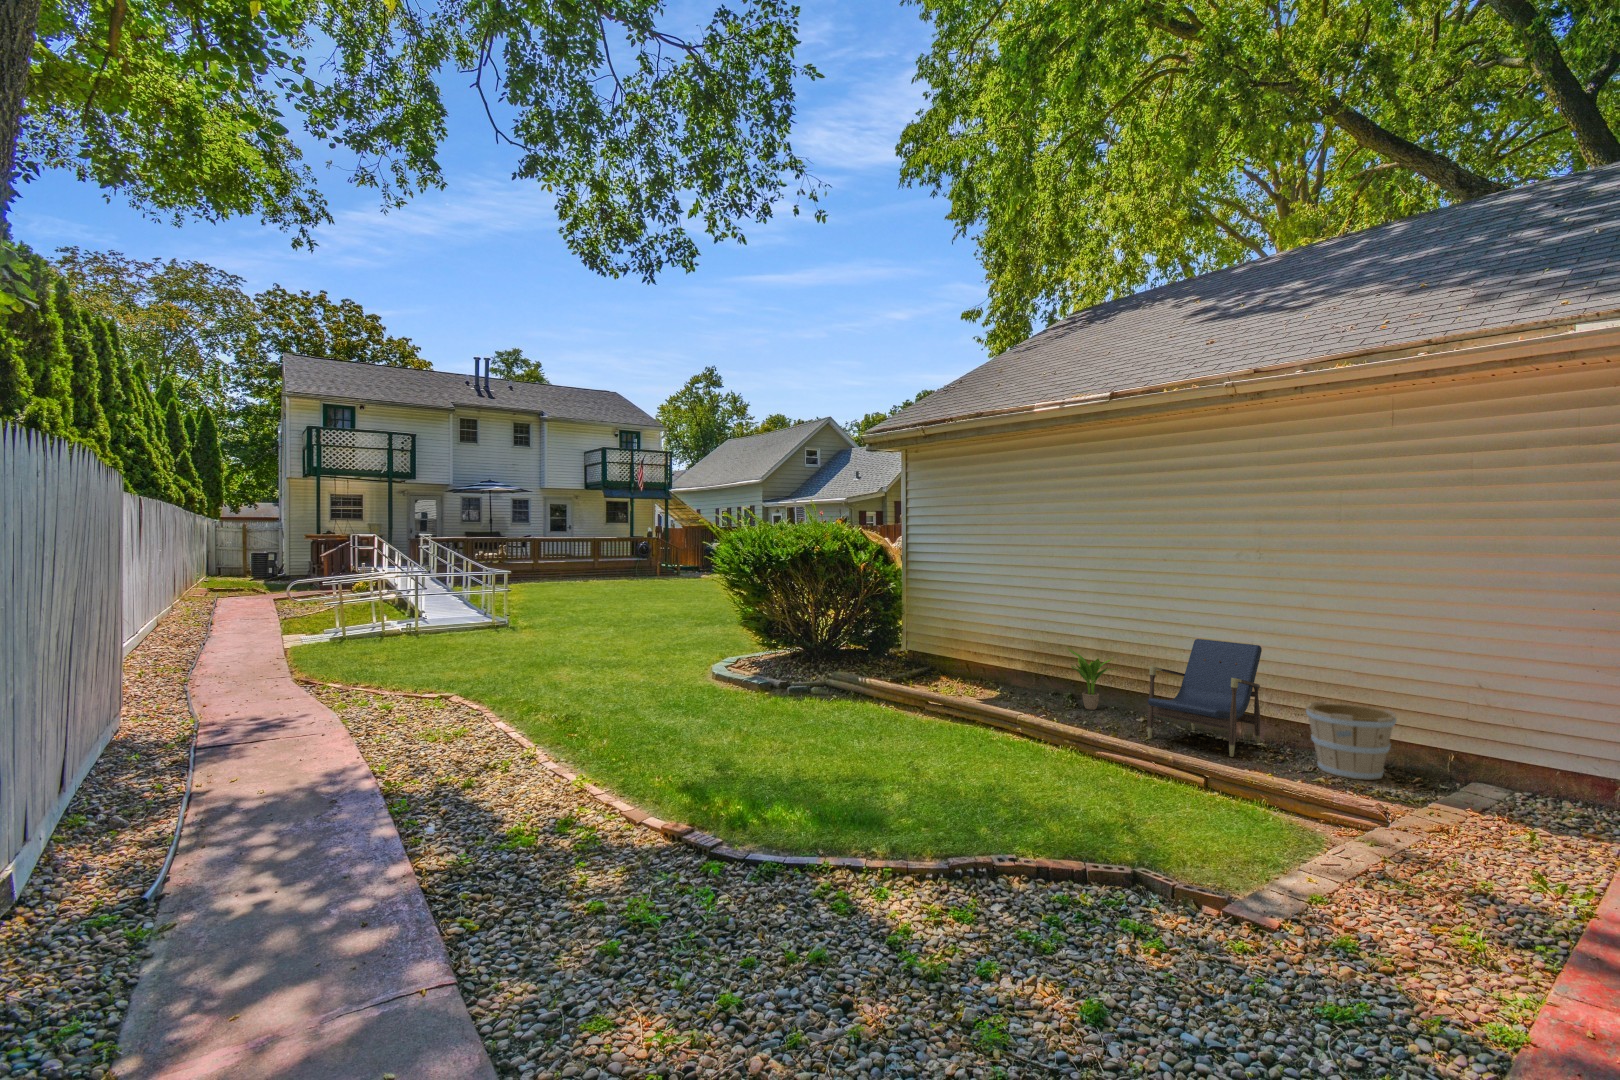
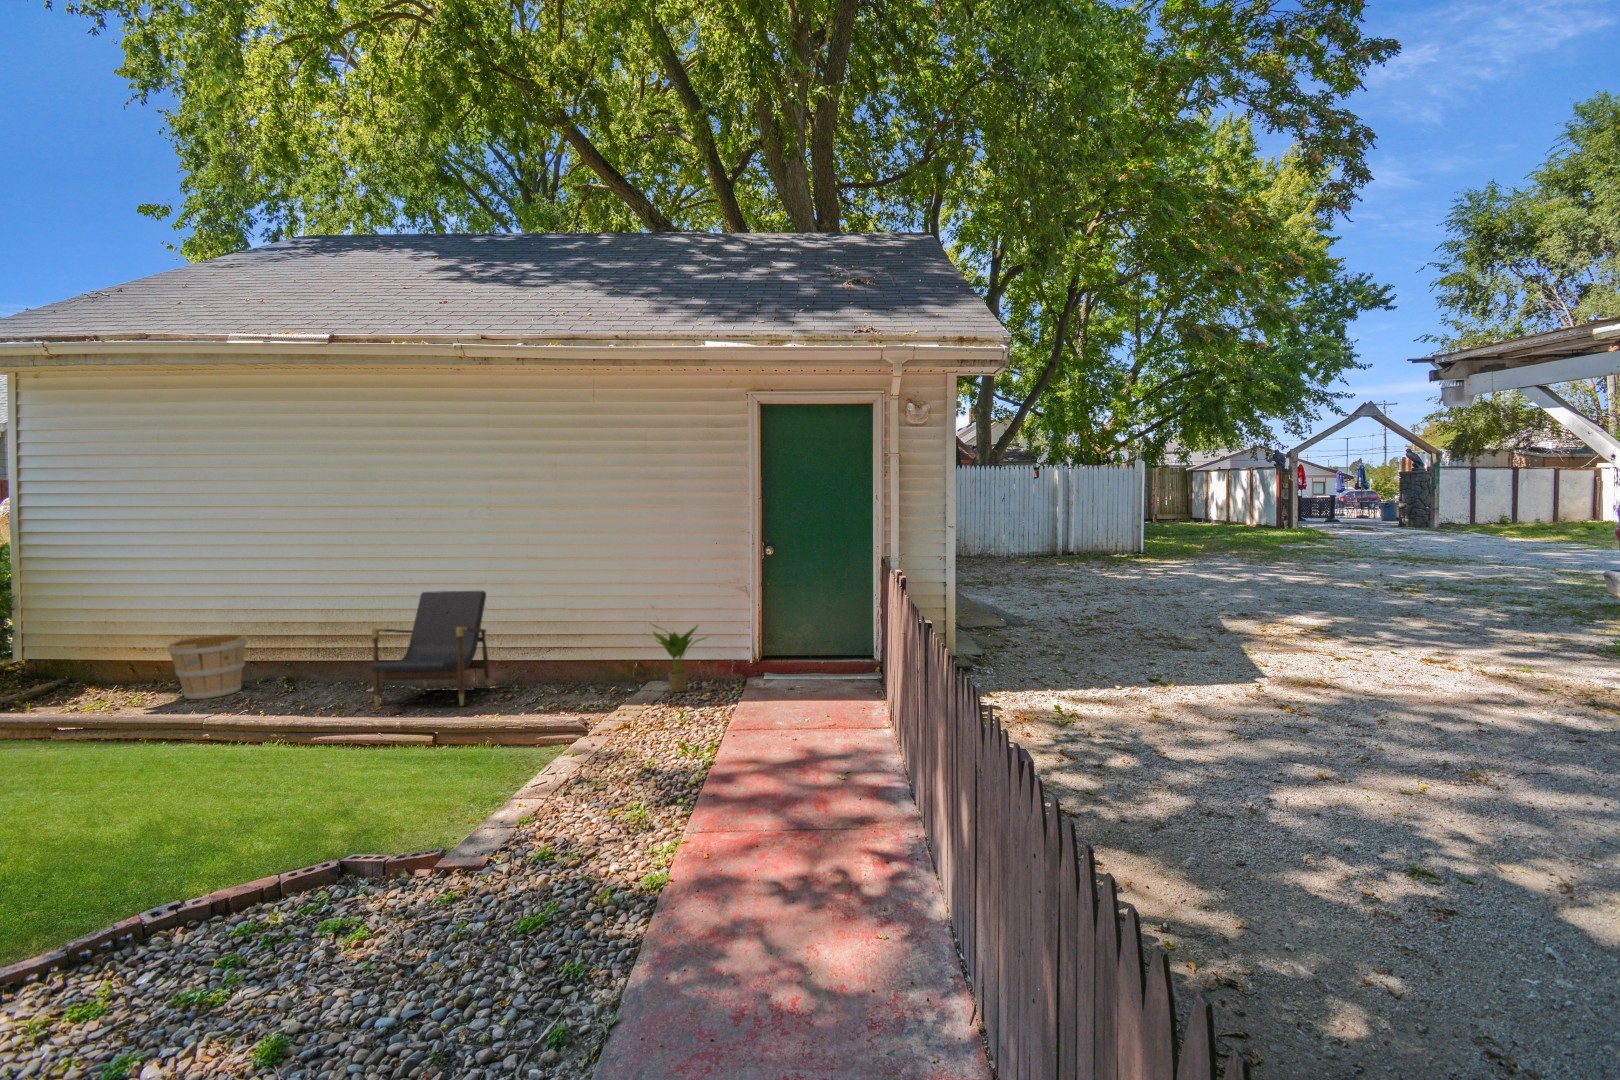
potted plant: present [1067,647,1116,710] -> present [653,624,706,692]
wooden bucket: present [1306,702,1397,780] -> present [168,634,248,700]

